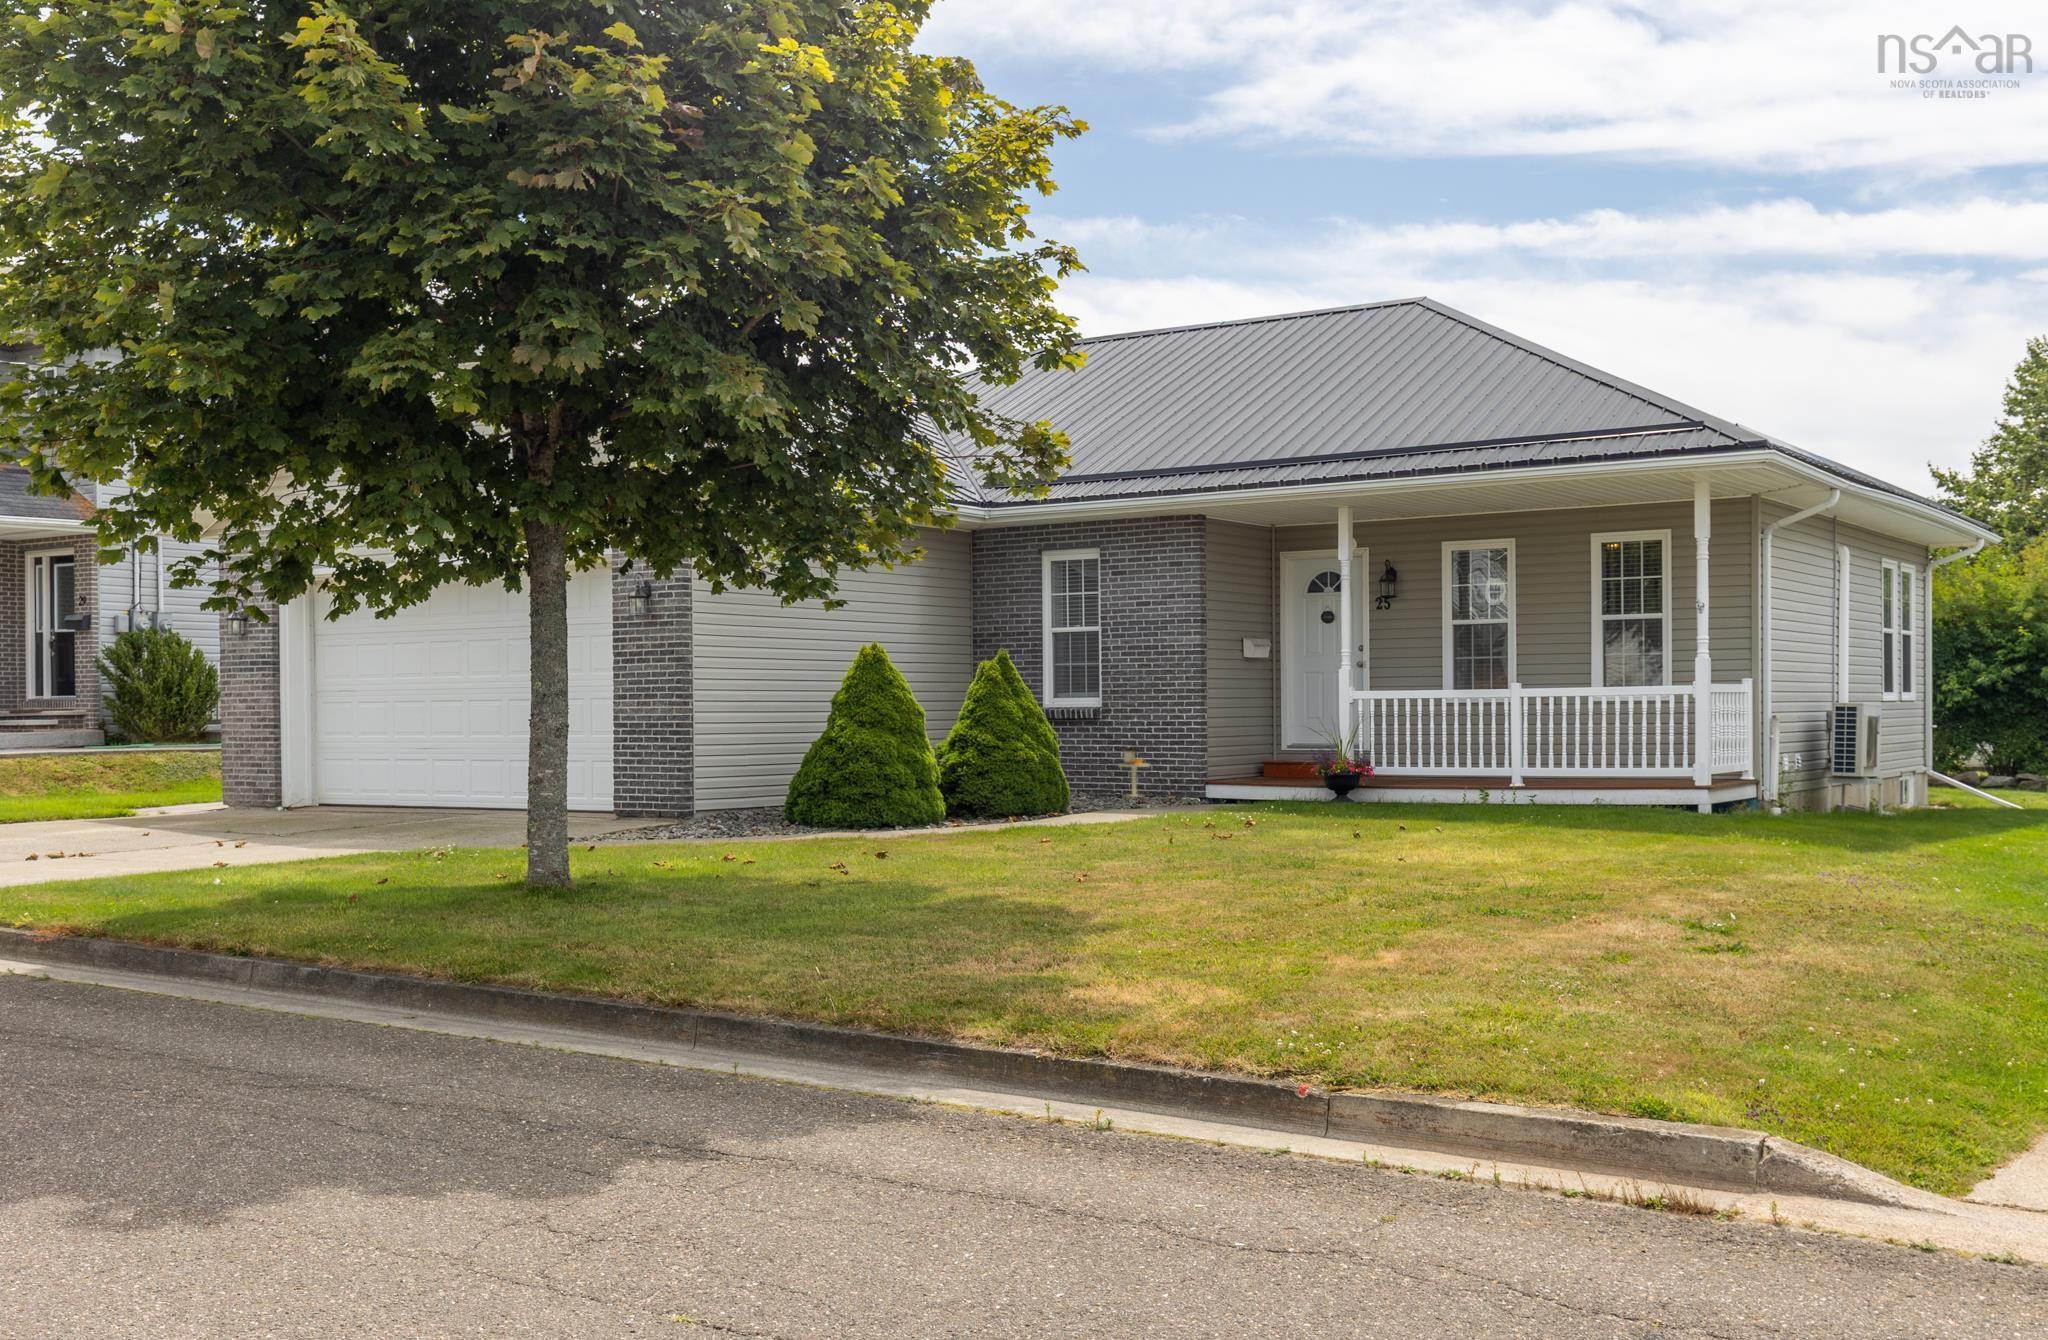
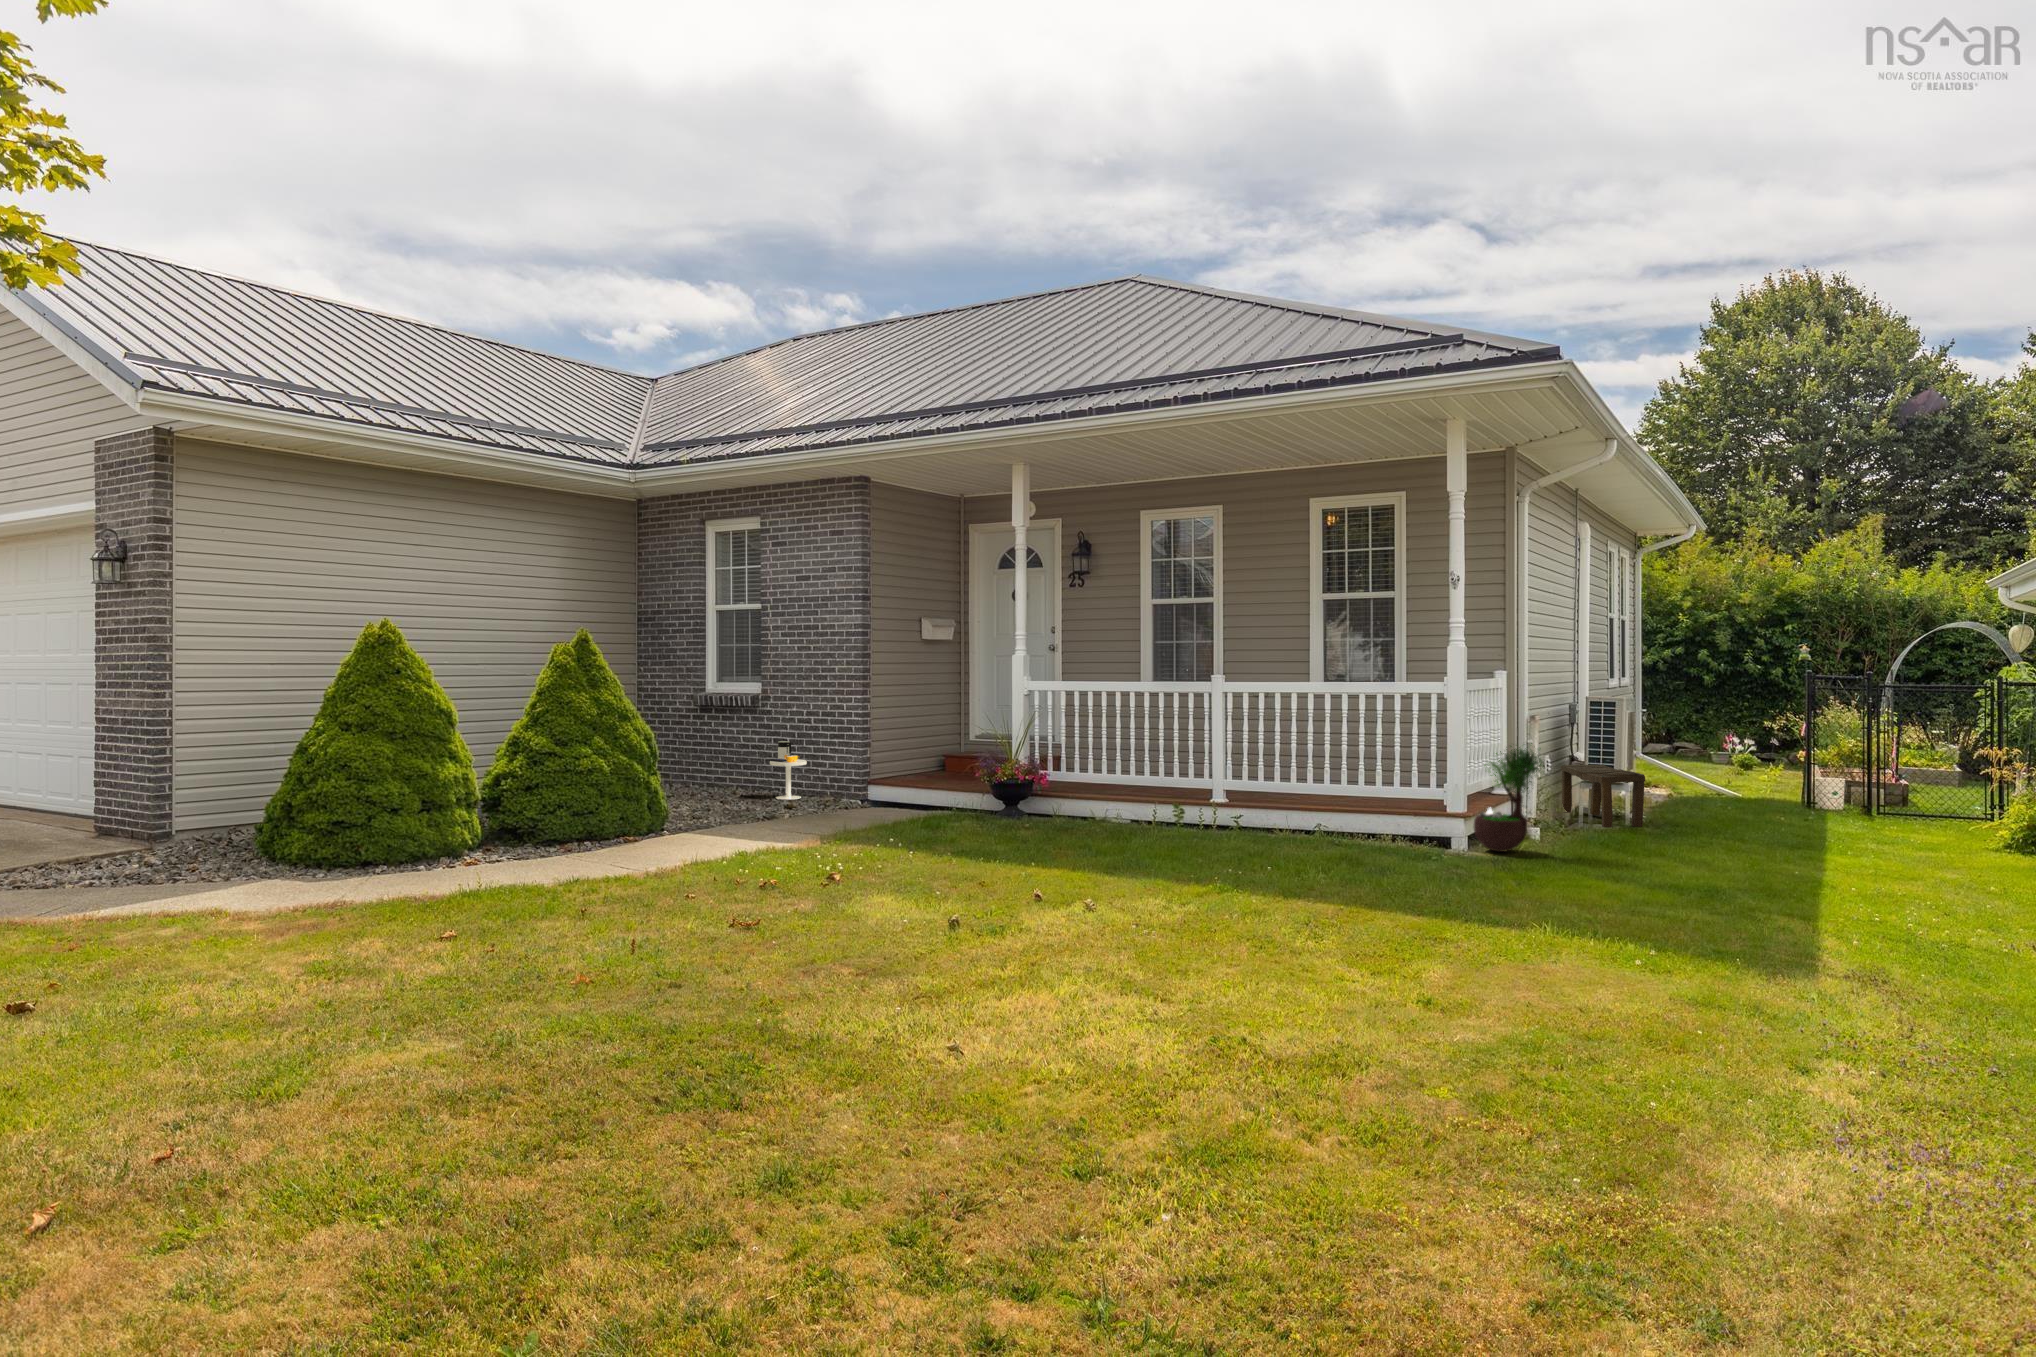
potted tree: none [1719,726,1773,816] -> present [1474,743,1543,852]
bench: none [1827,765,1893,816] -> present [1561,765,1645,827]

